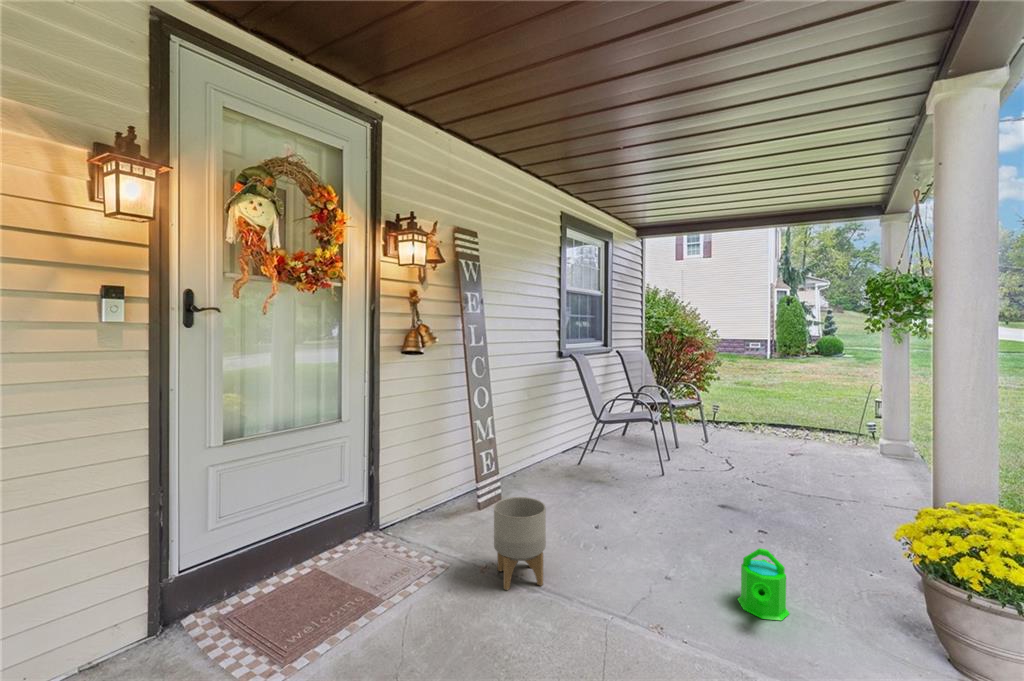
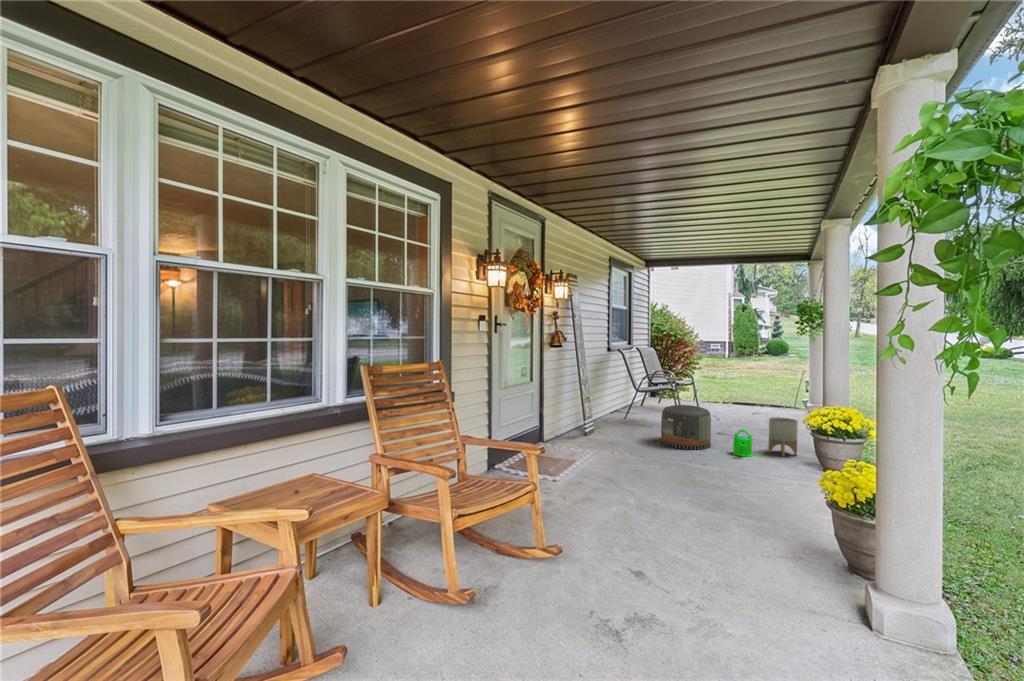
pouf: none [596,469,696,579] -> present [661,405,711,450]
planter: present [494,497,546,590] -> present [768,417,798,457]

